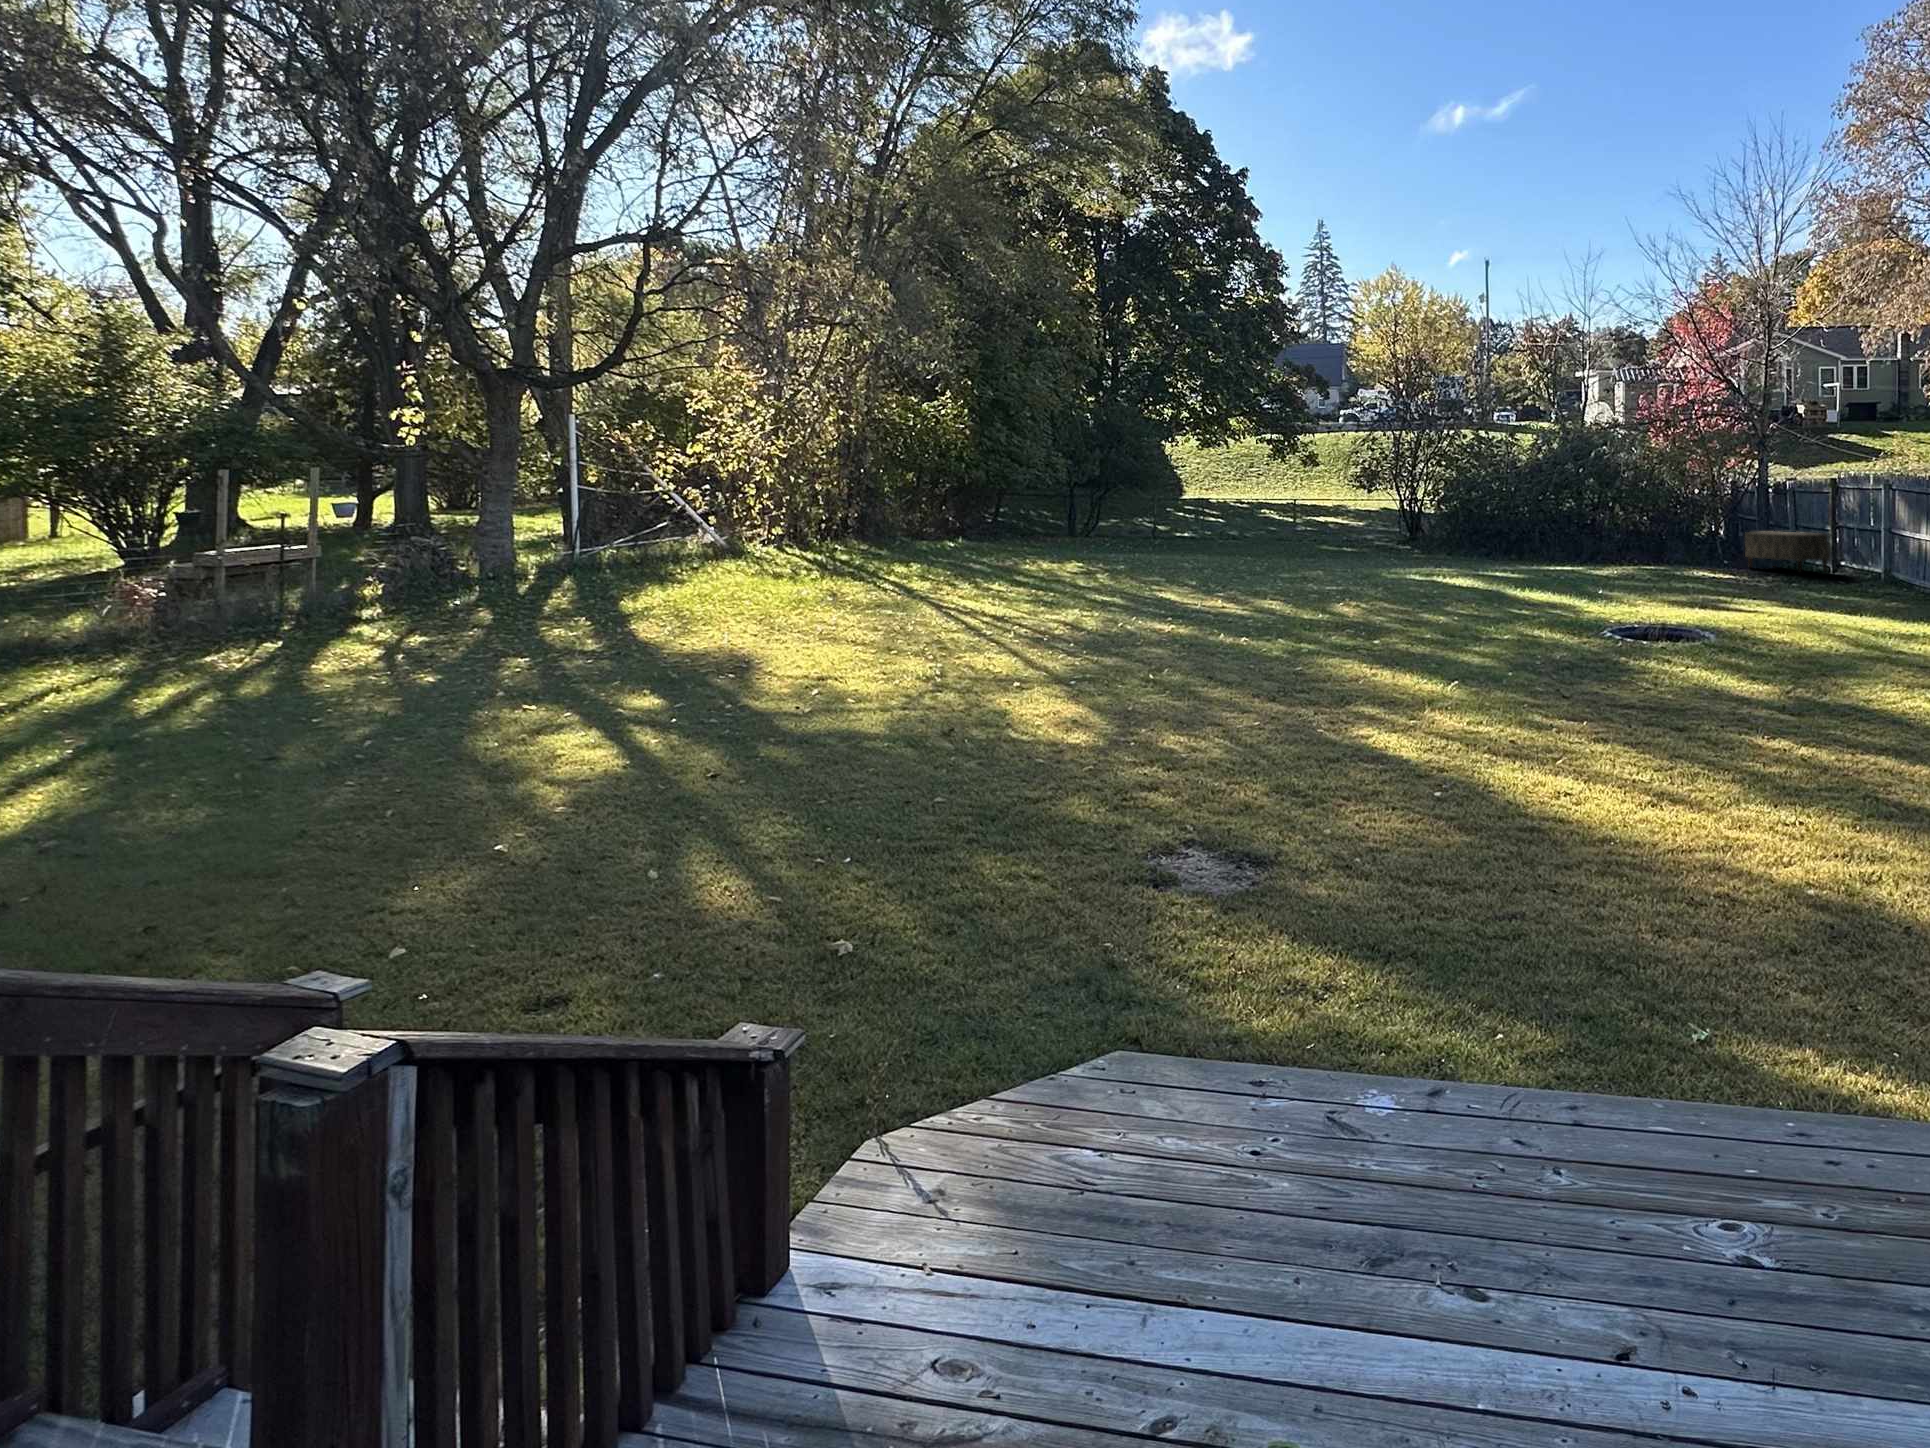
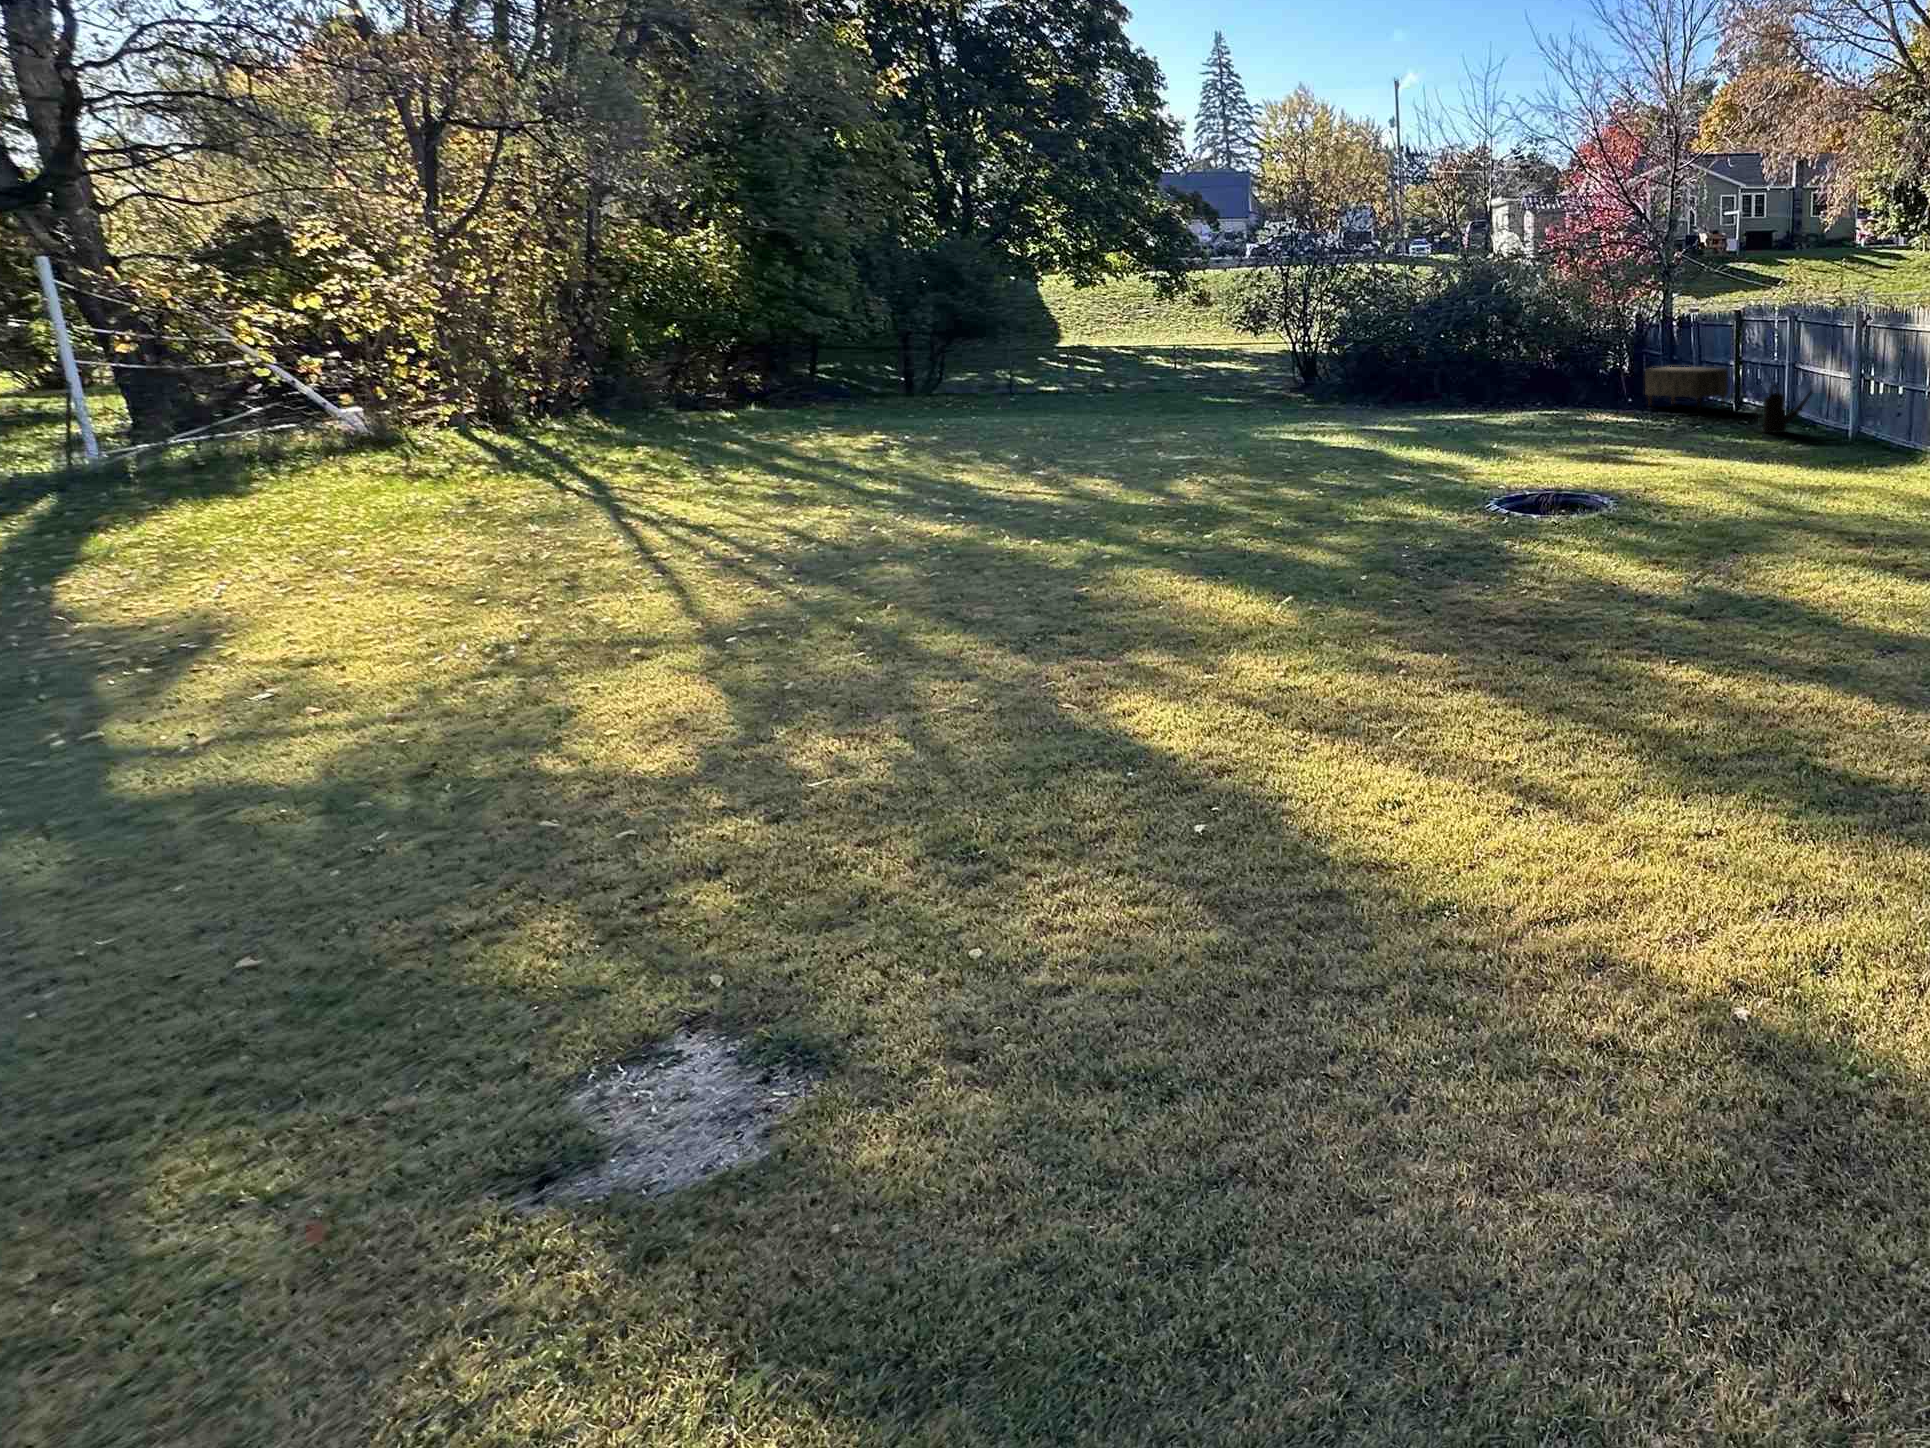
watering can: none [1855,548,1914,594] -> present [1763,385,1812,433]

